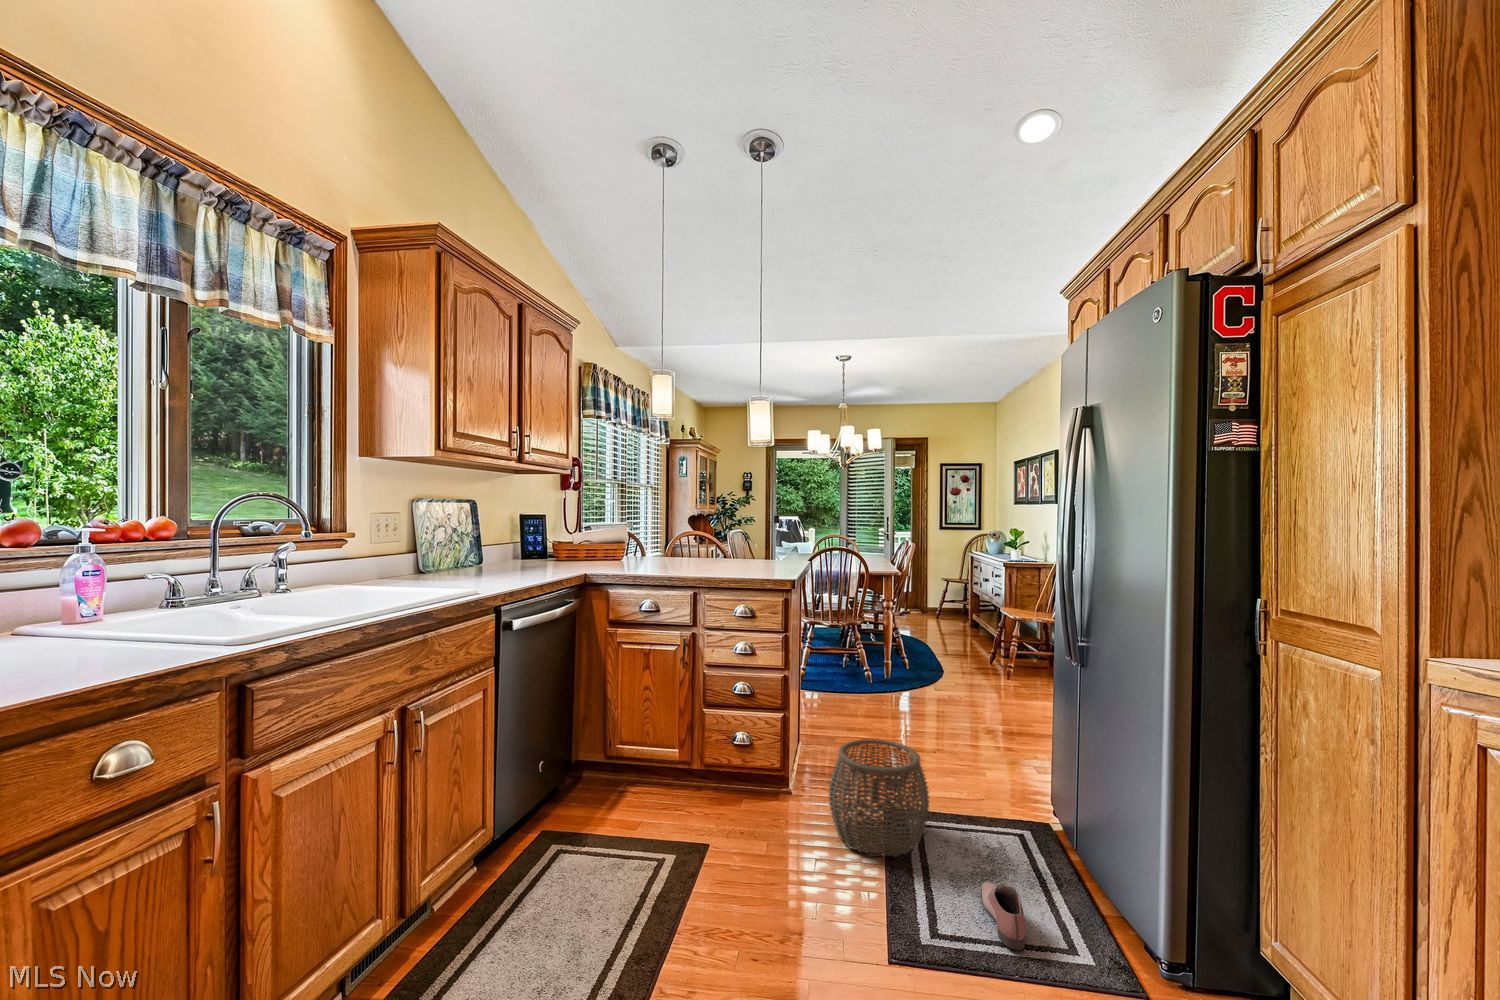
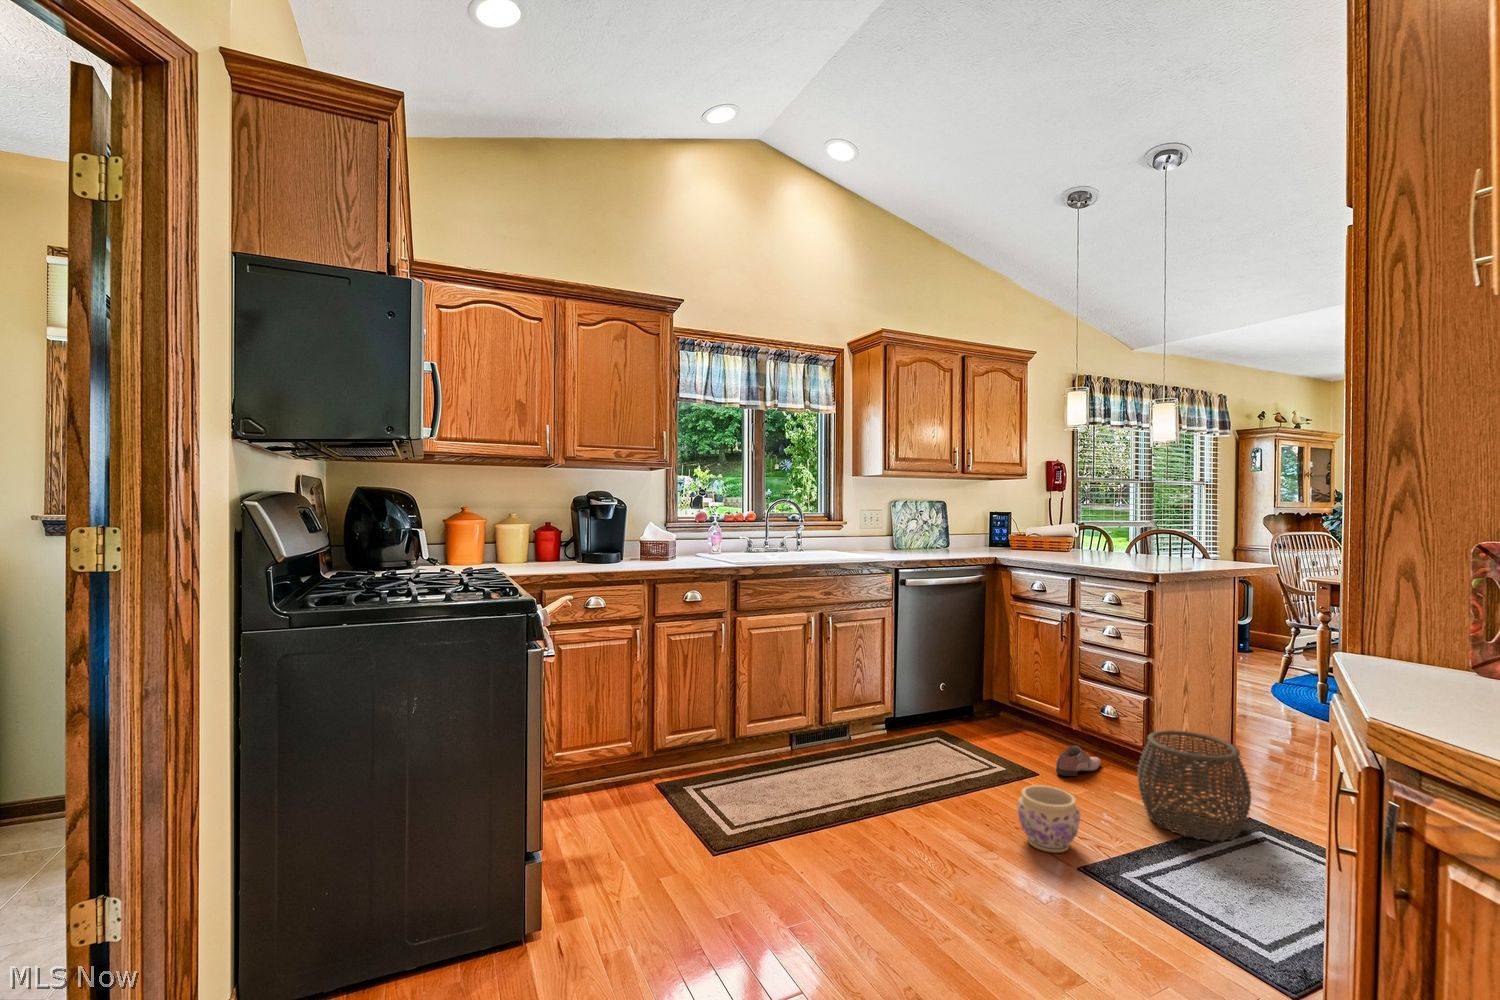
planter: none [804,866,880,965] -> present [1017,785,1080,853]
shoe: present [981,882,1025,950] -> present [1056,746,1101,776]

